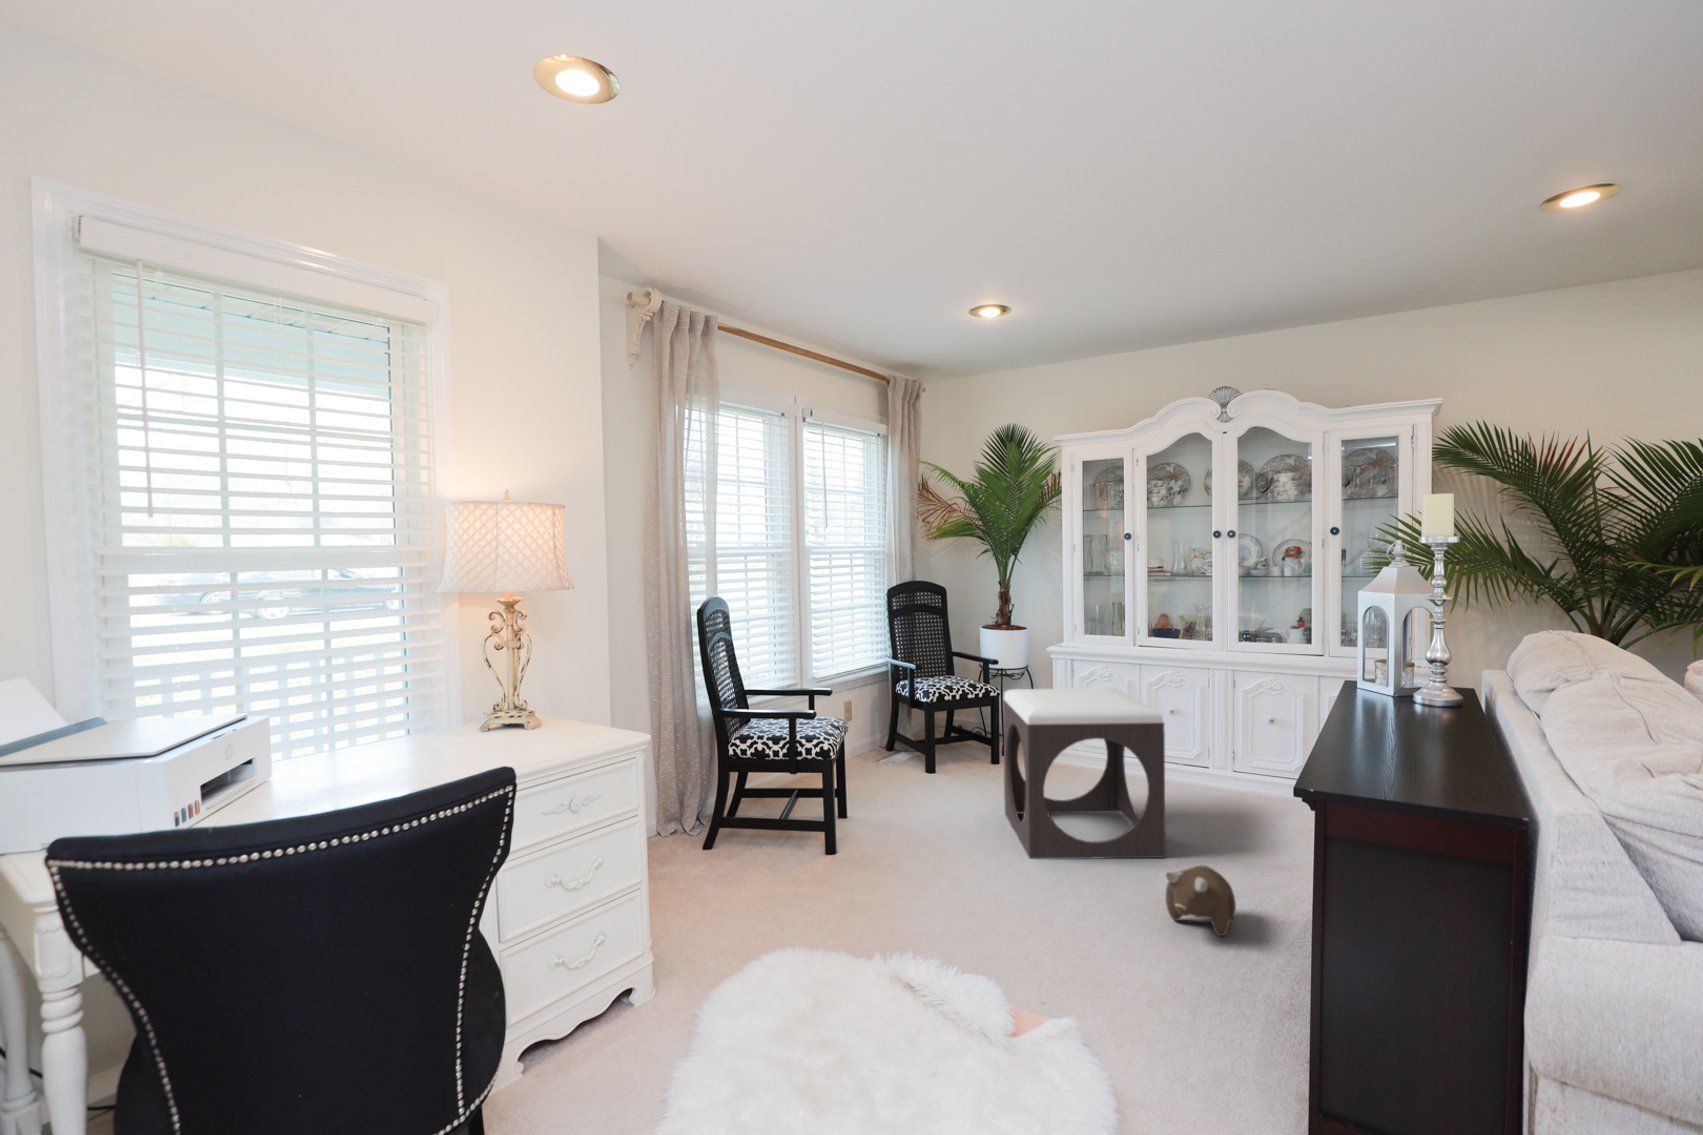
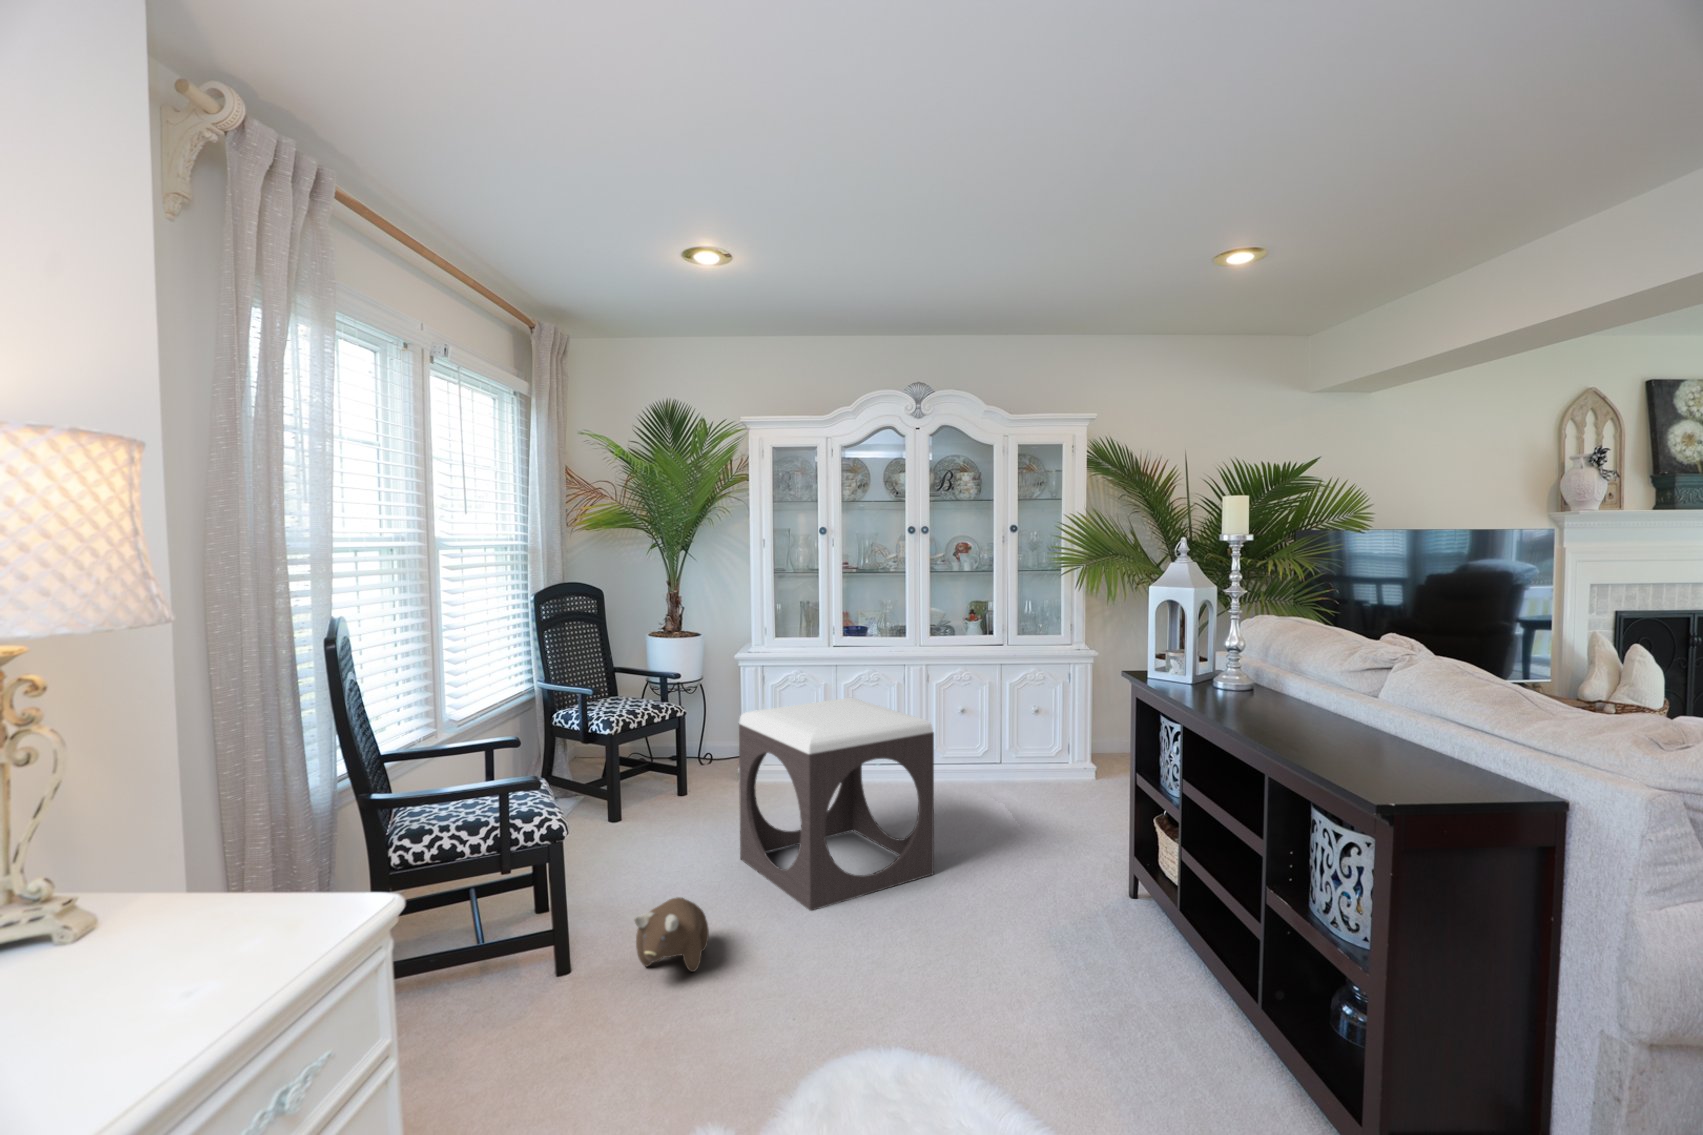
plush toy: present [1166,866,1236,936] -> present [634,897,709,972]

